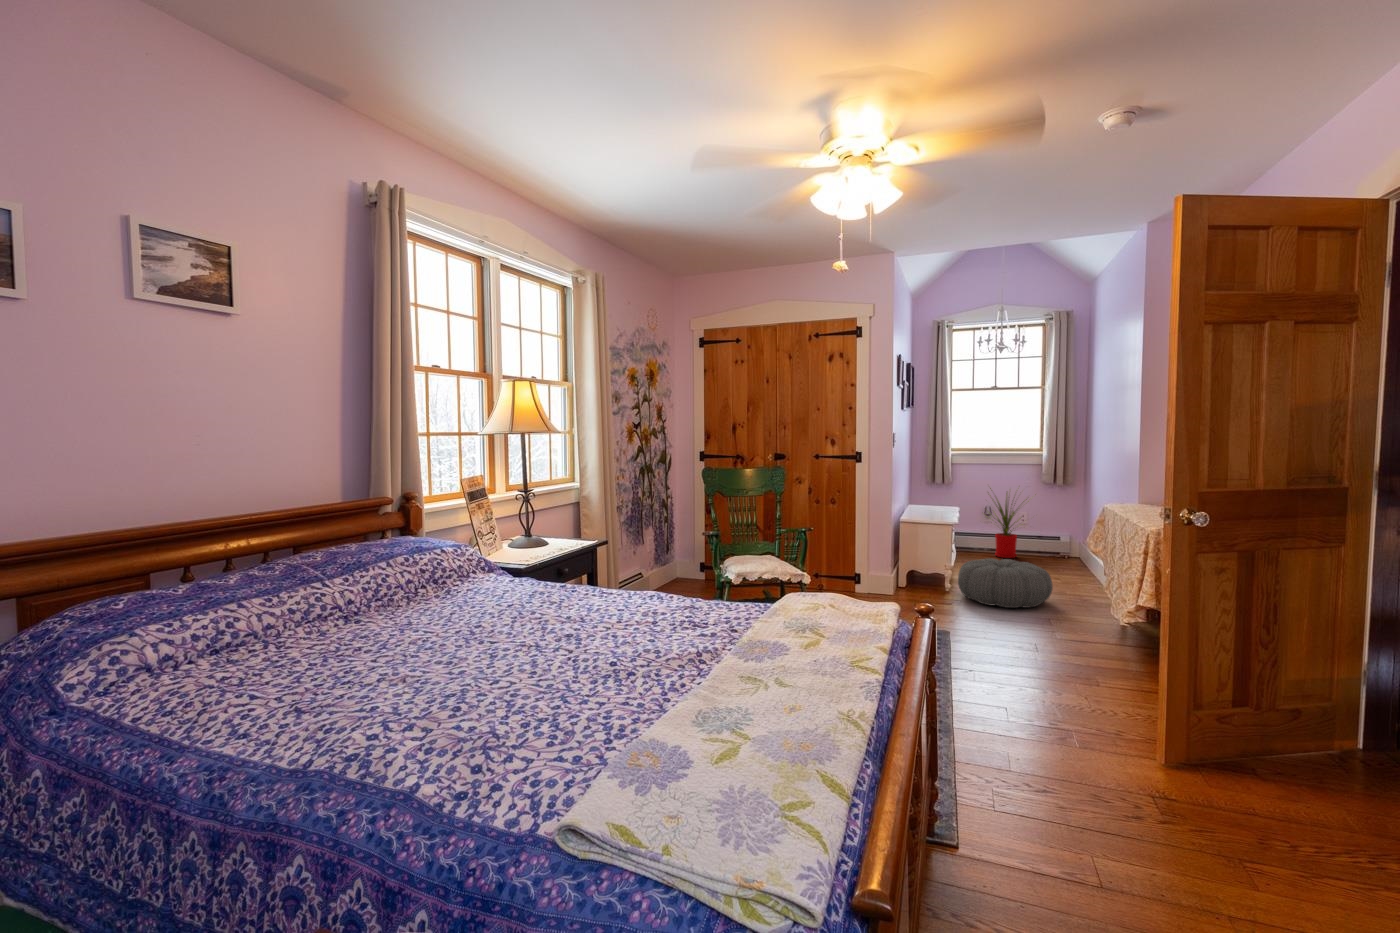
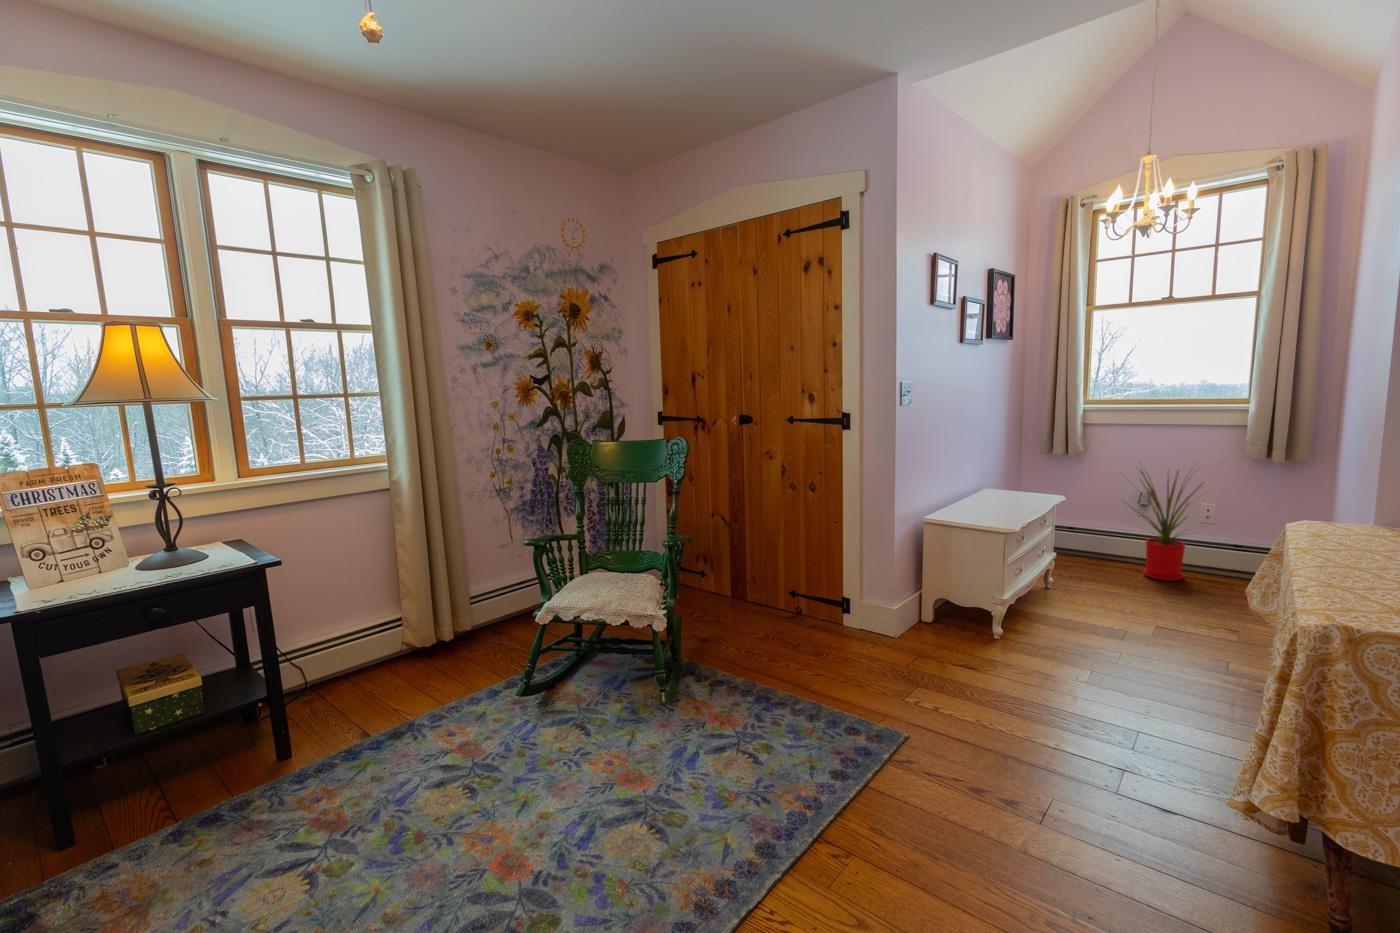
pouf: present [958,558,1053,608] -> none [990,596,1169,701]

